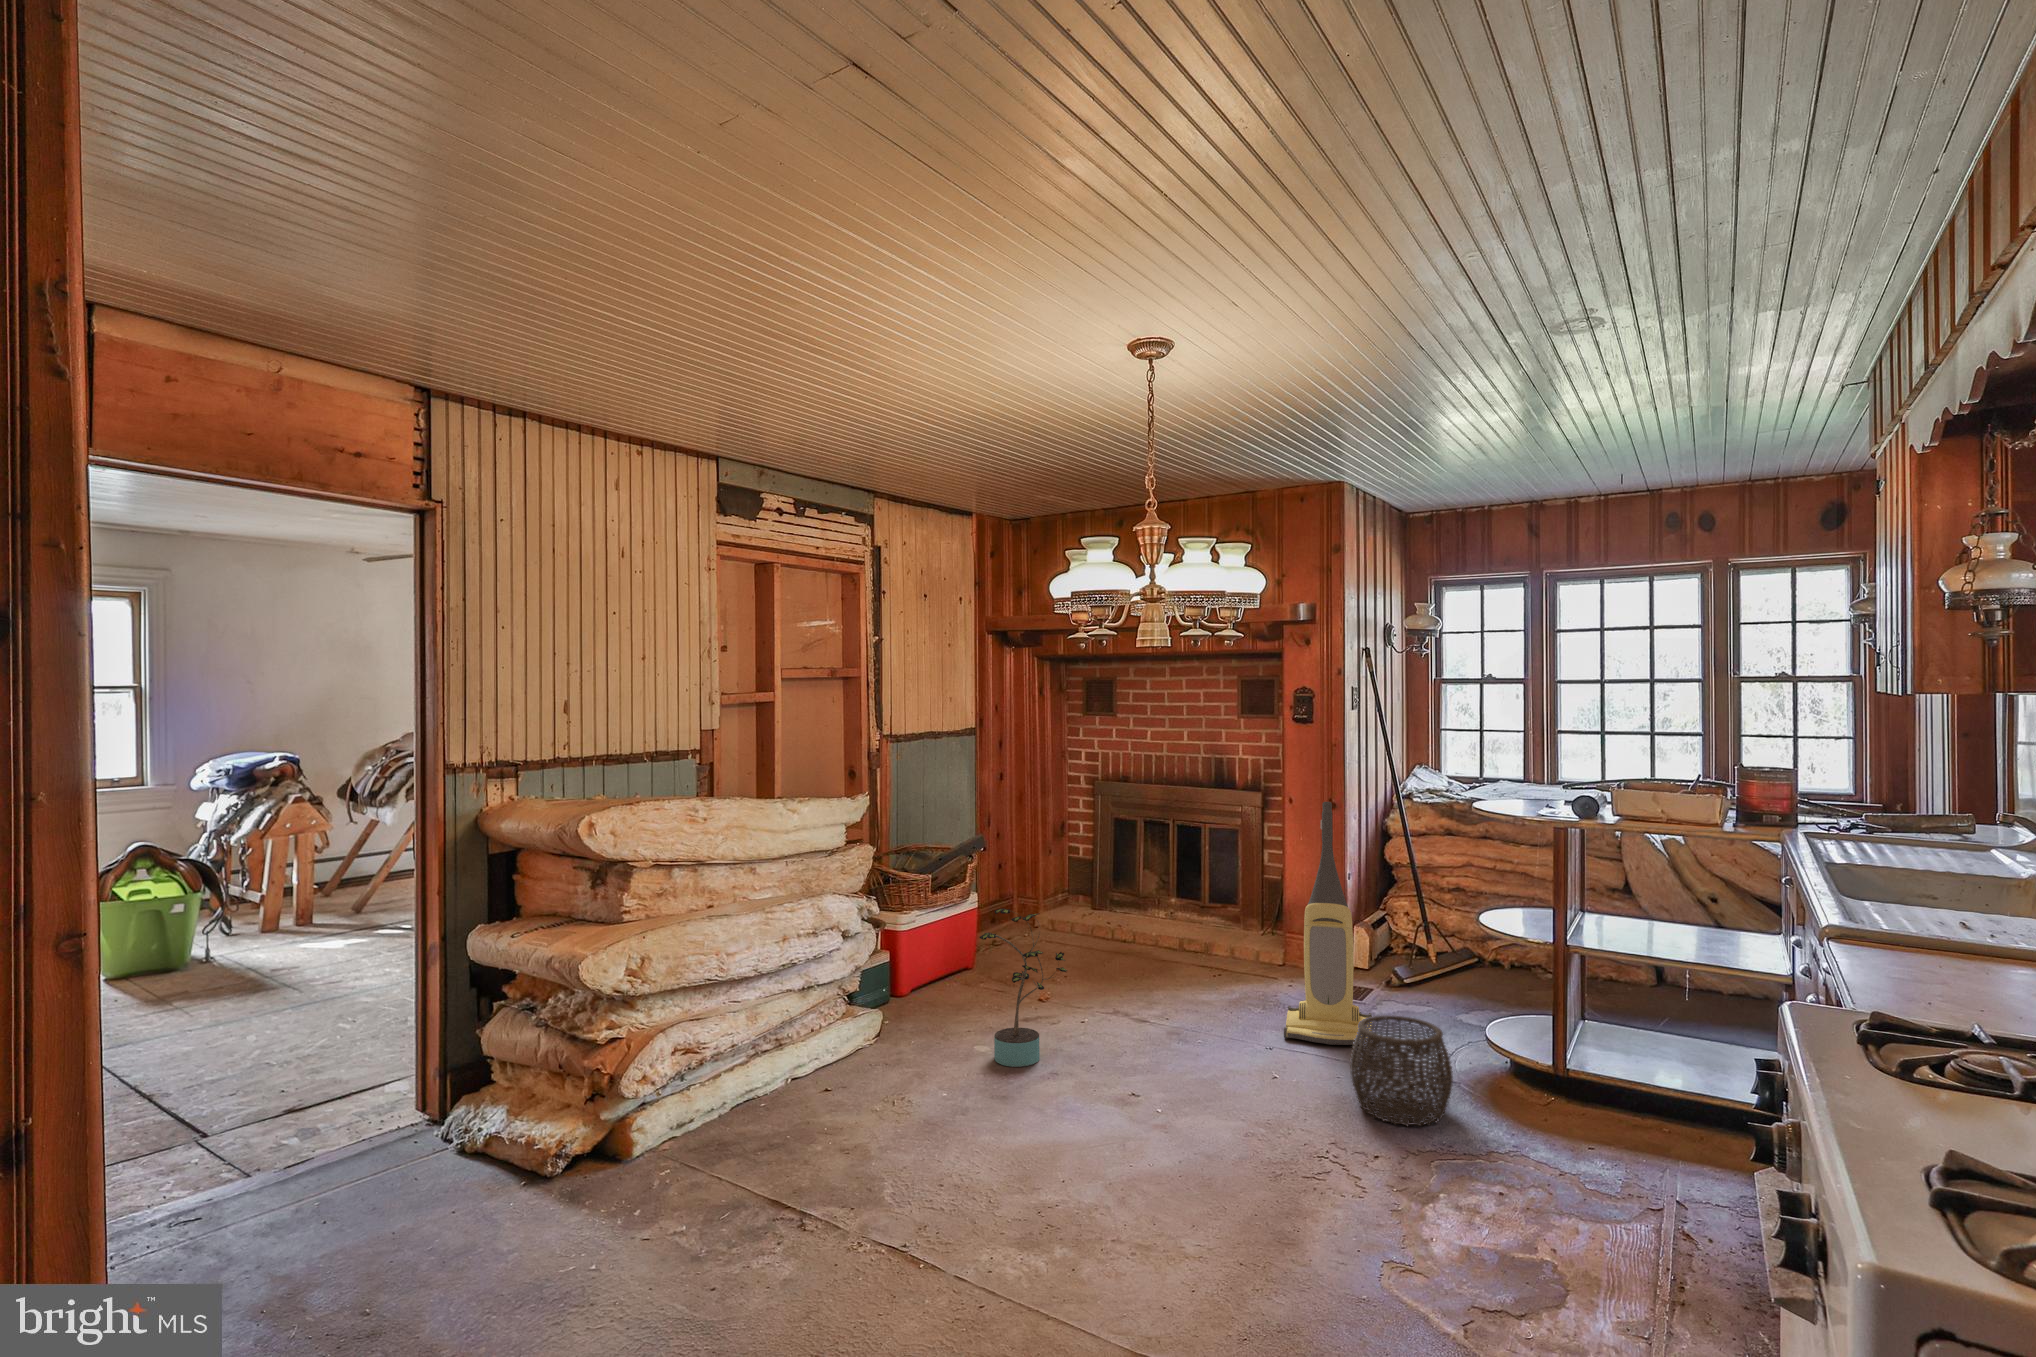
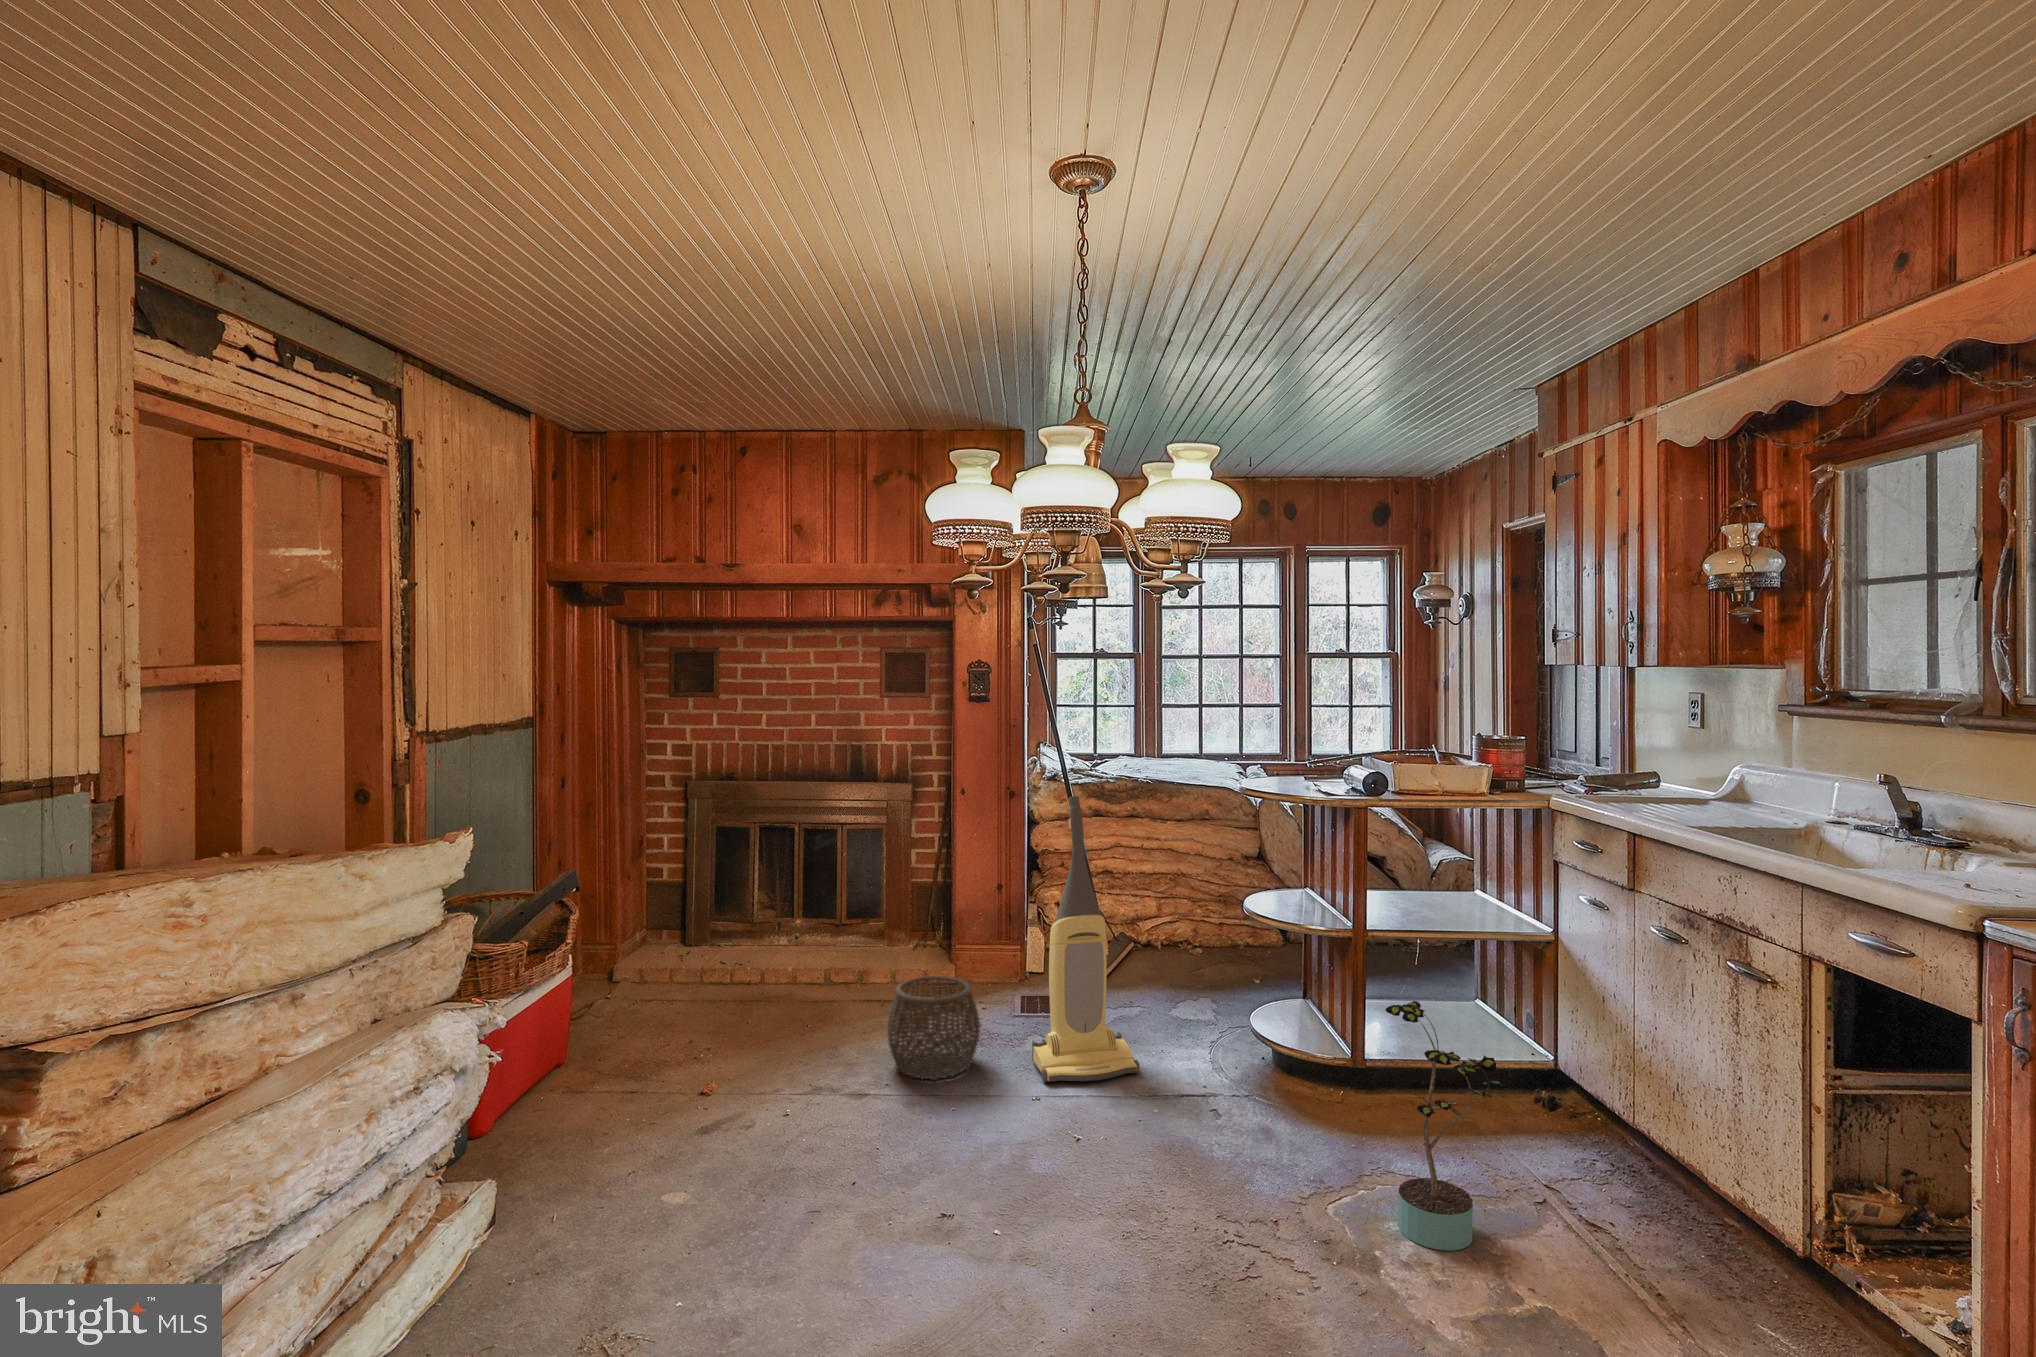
potted plant: present [980,908,1067,1067] -> present [1386,1001,1504,1251]
woven basket: present [1350,1015,1453,1126] -> present [887,976,980,1079]

